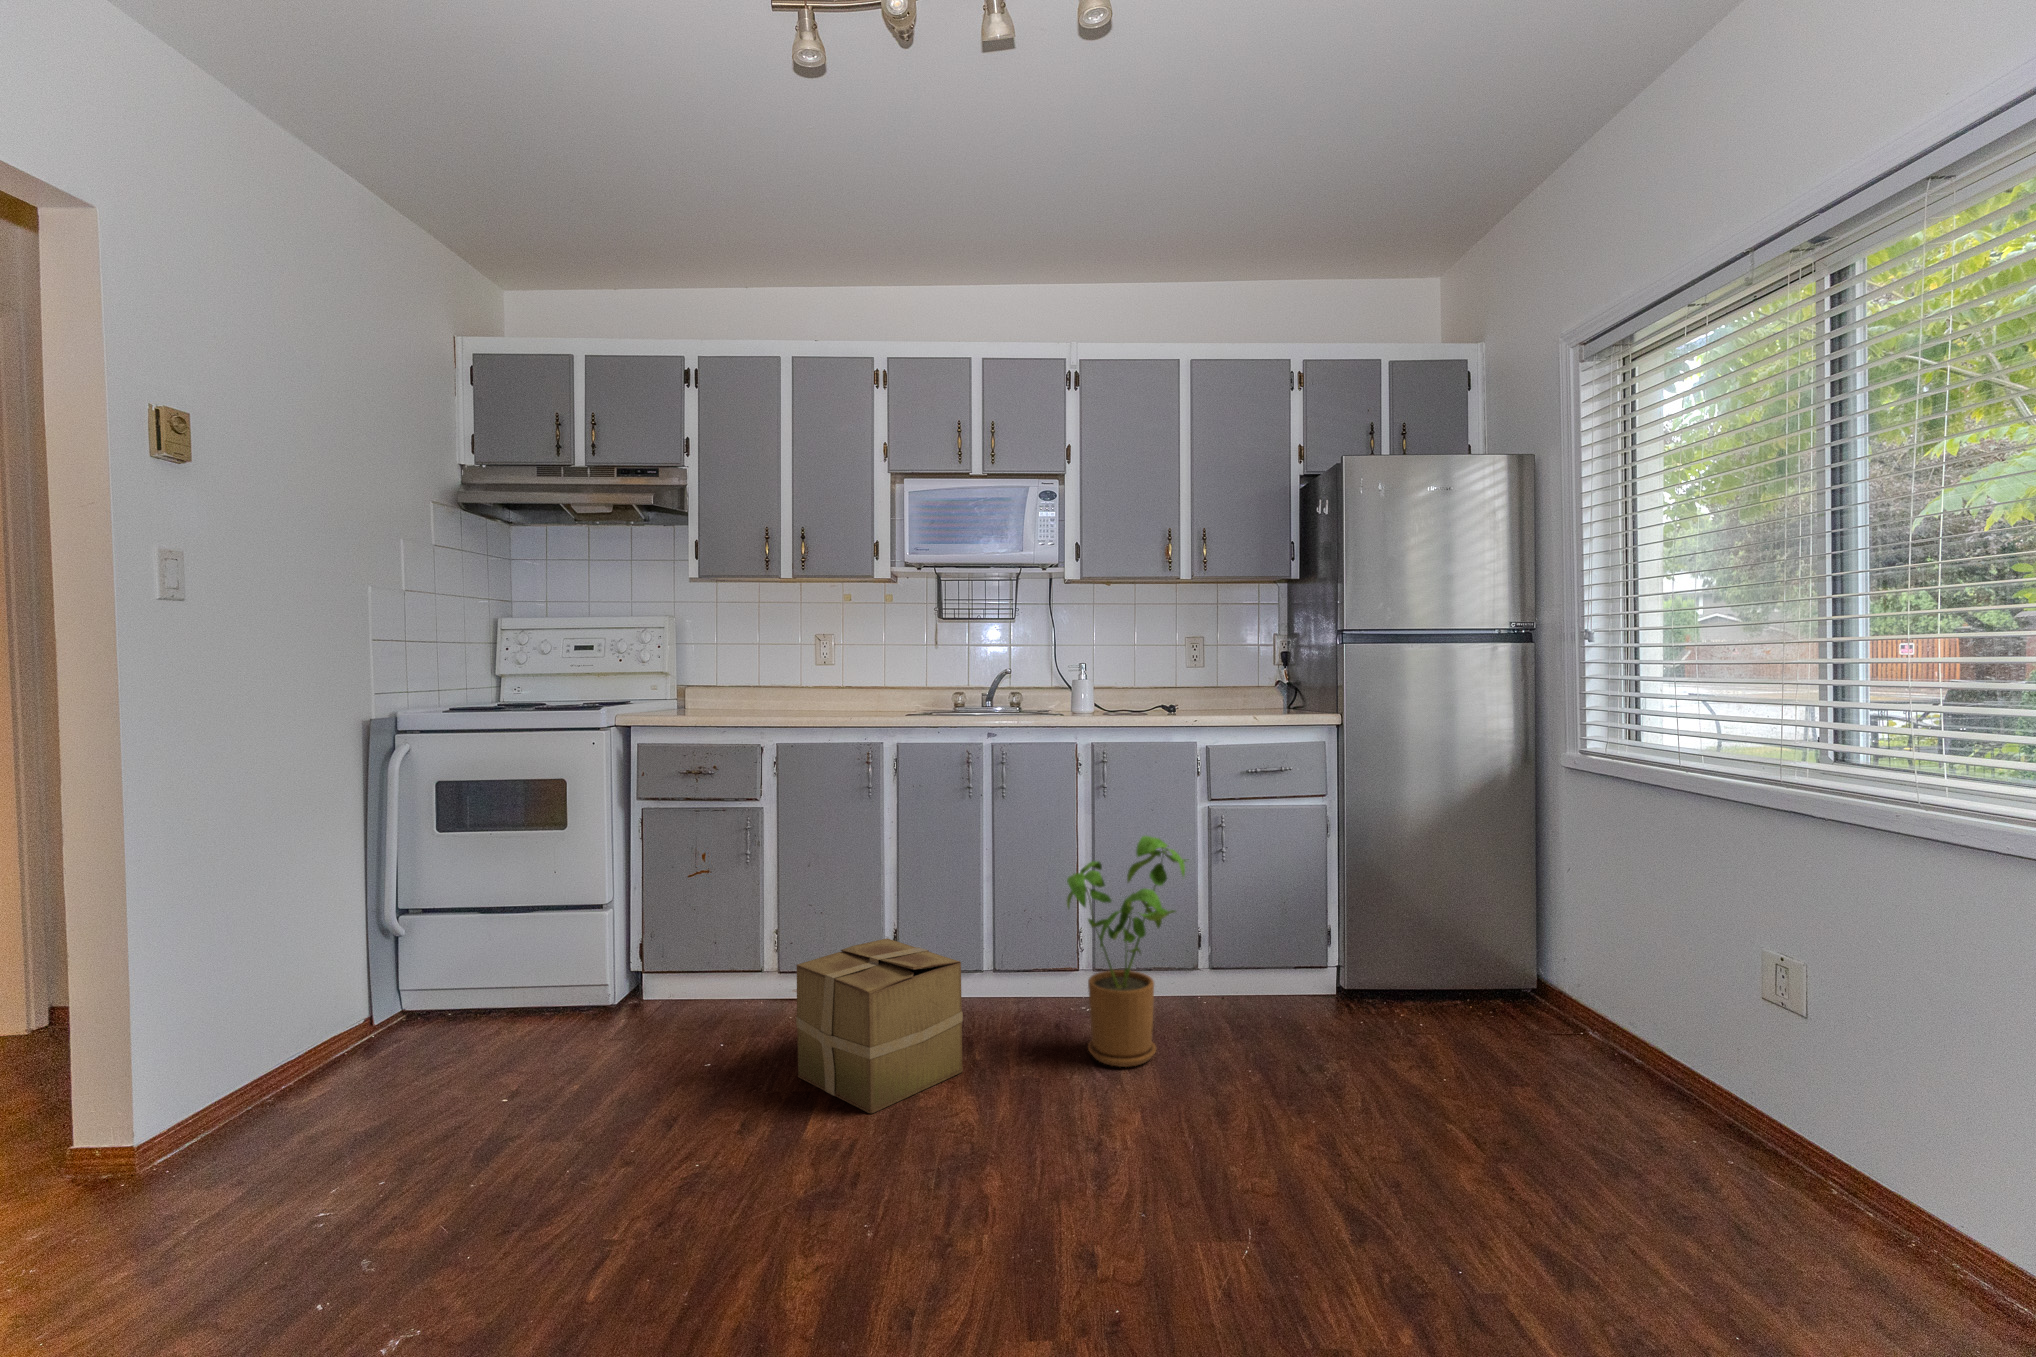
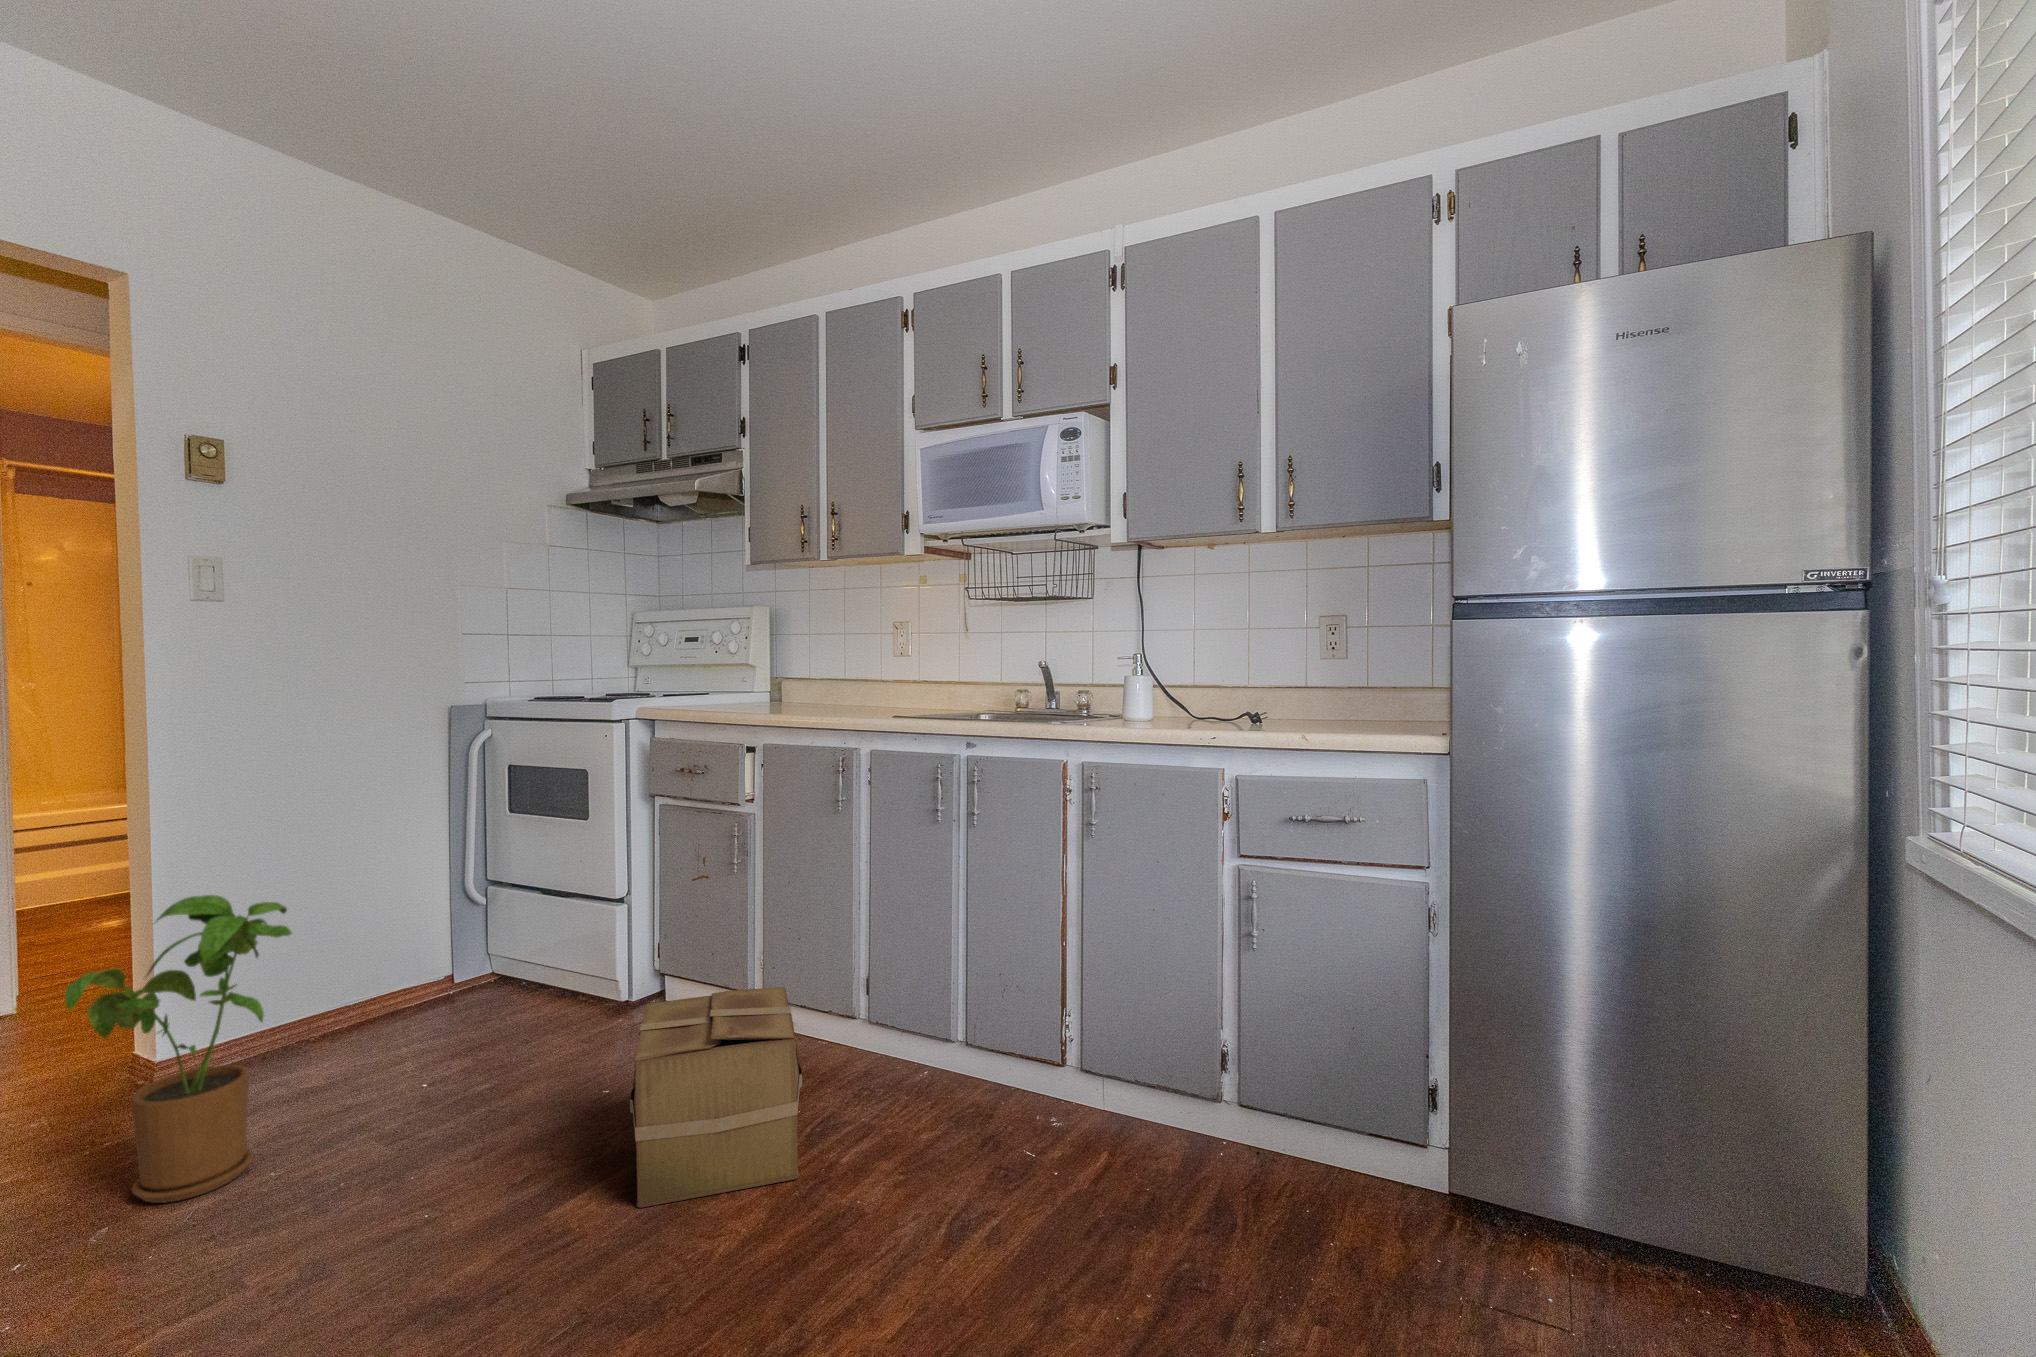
house plant: present [1067,836,1185,1067] -> present [65,895,292,1203]

